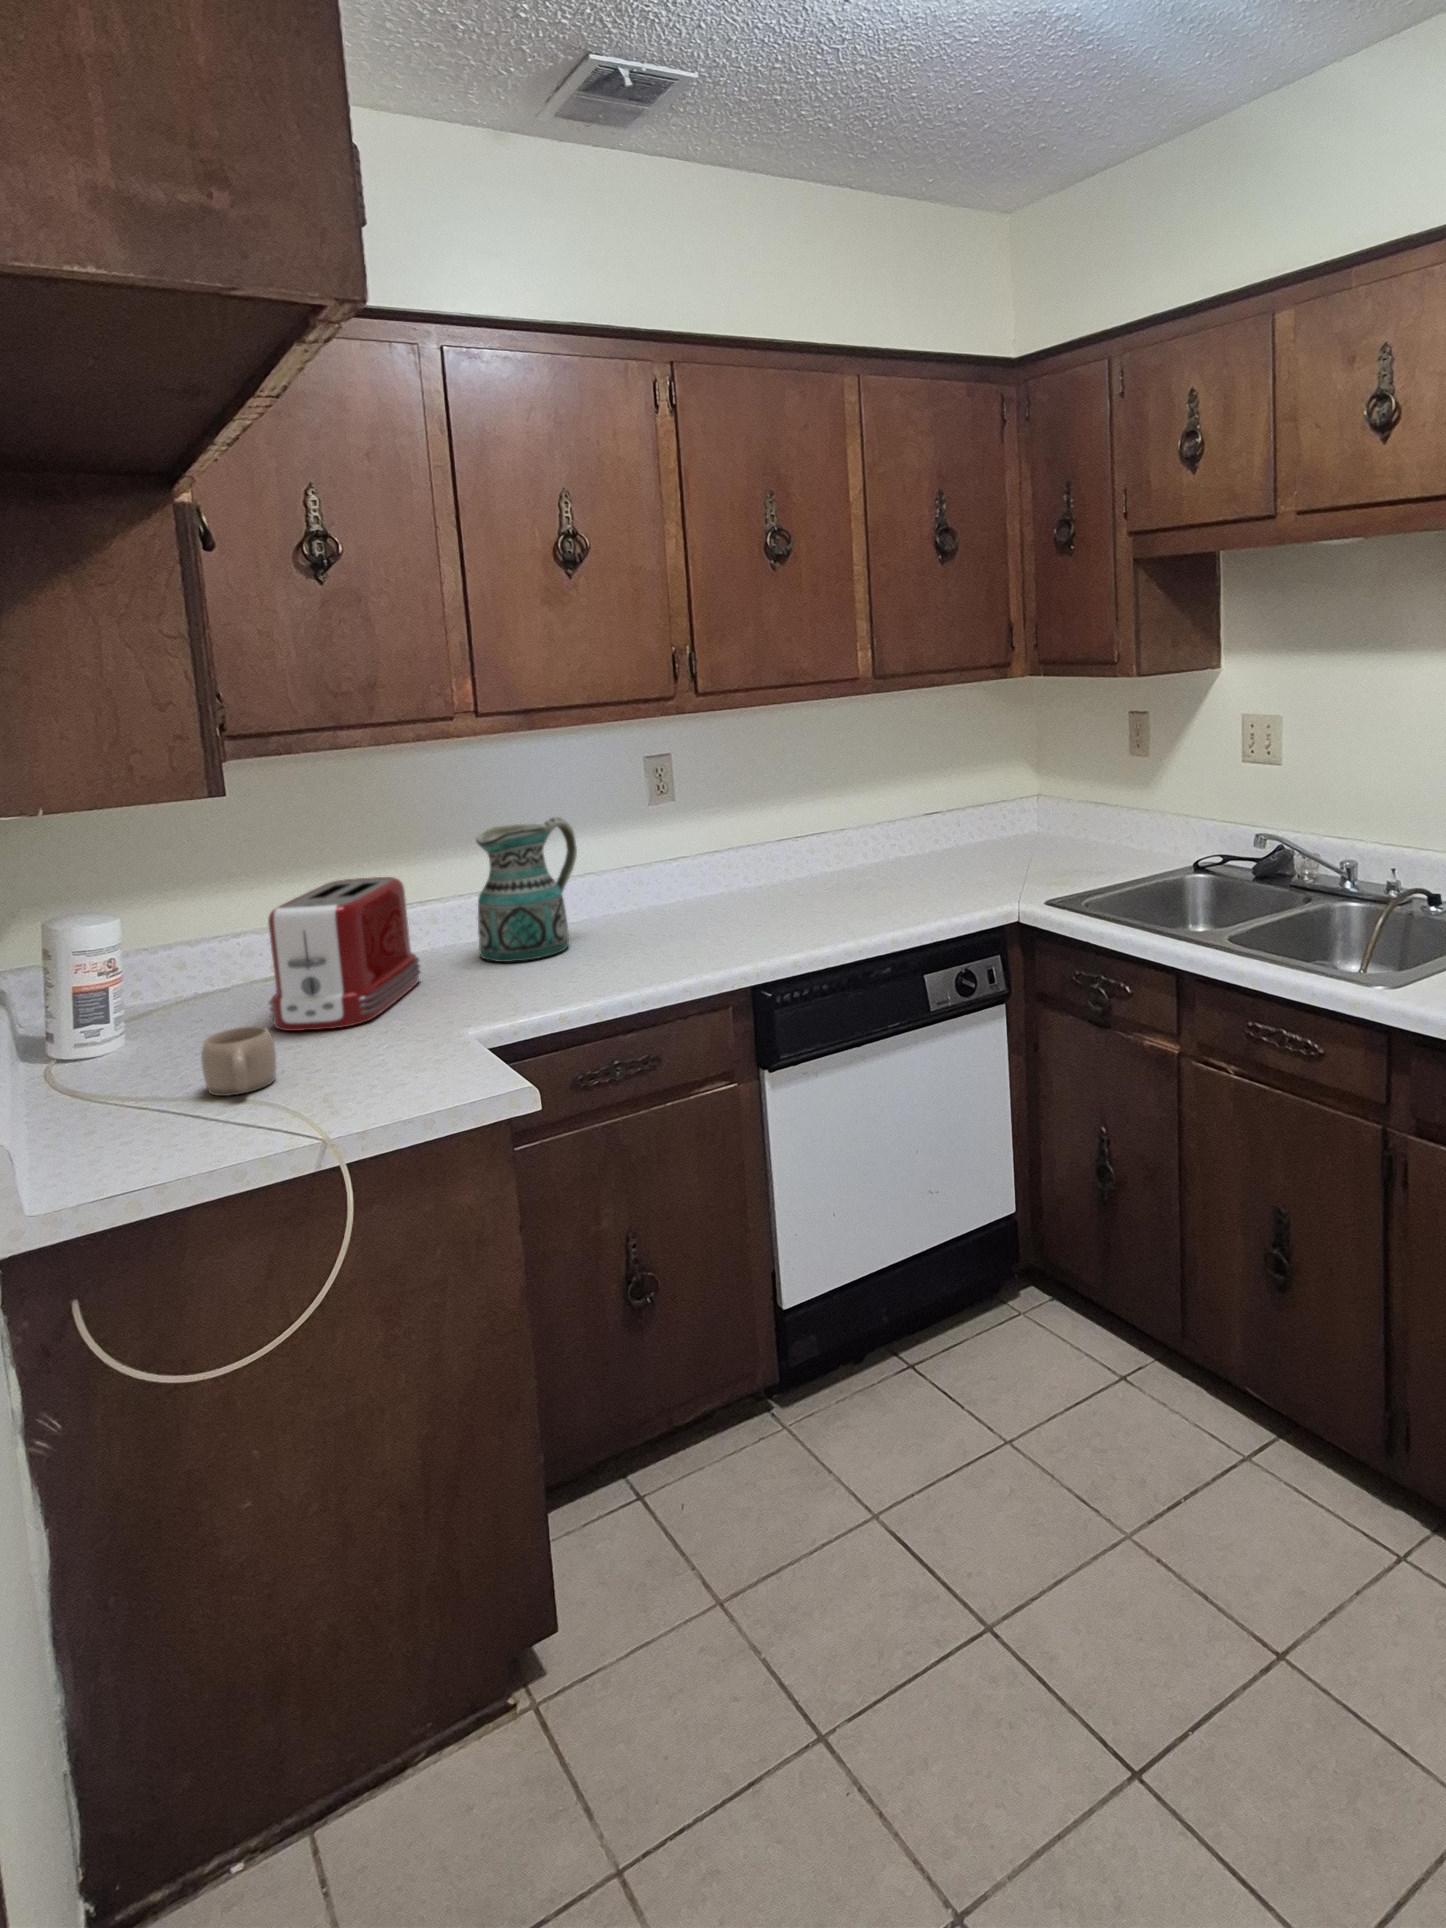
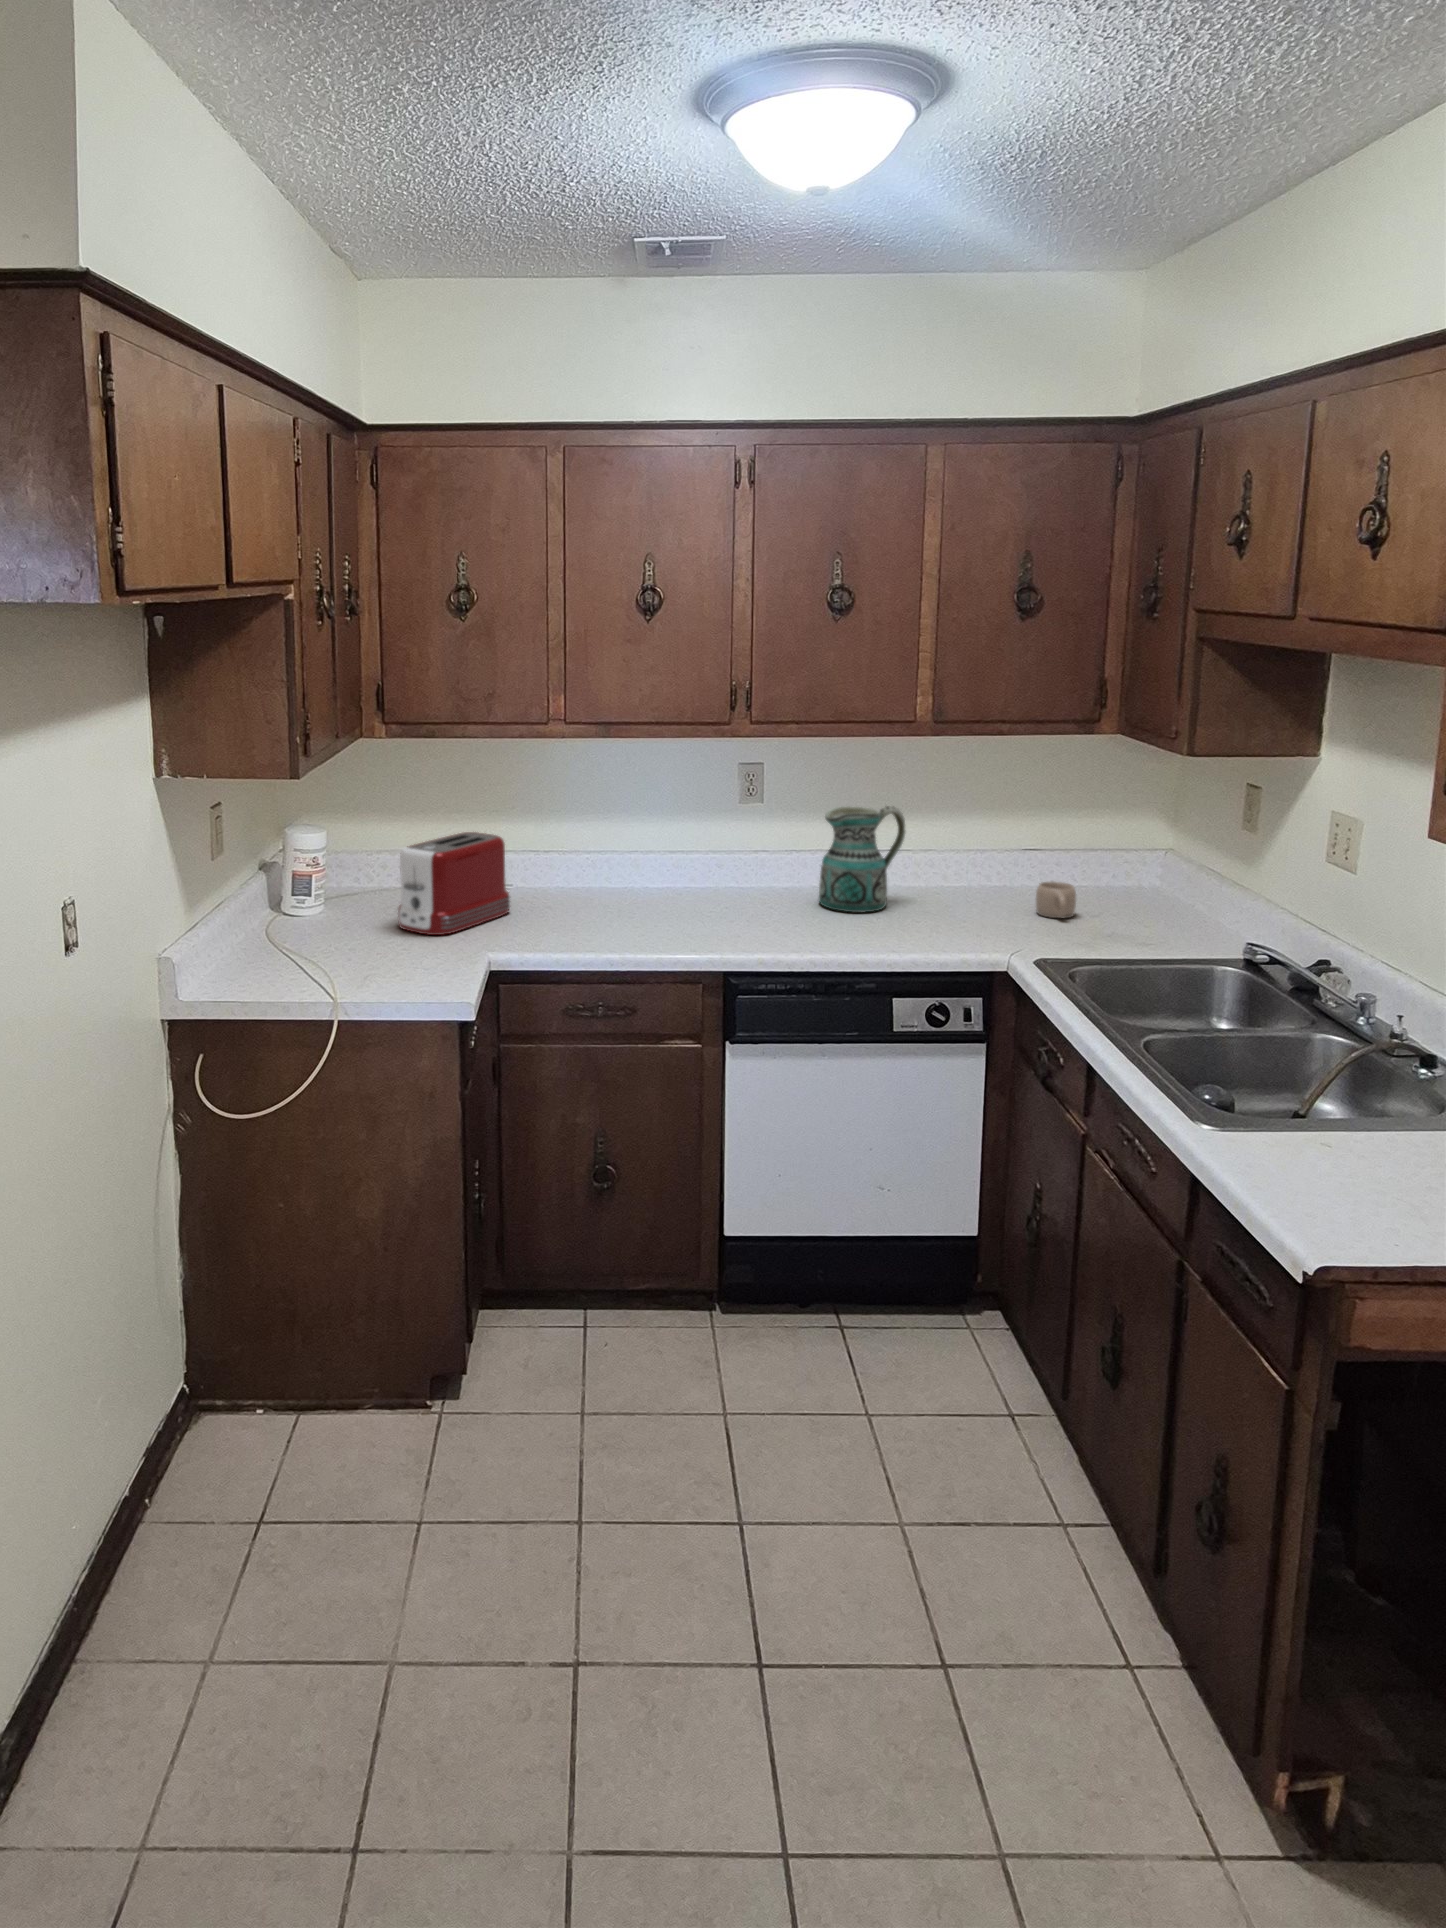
ceramic pitcher: present [476,817,577,962] -> present [819,806,905,912]
mug: present [201,1026,276,1096] -> present [1036,882,1076,919]

